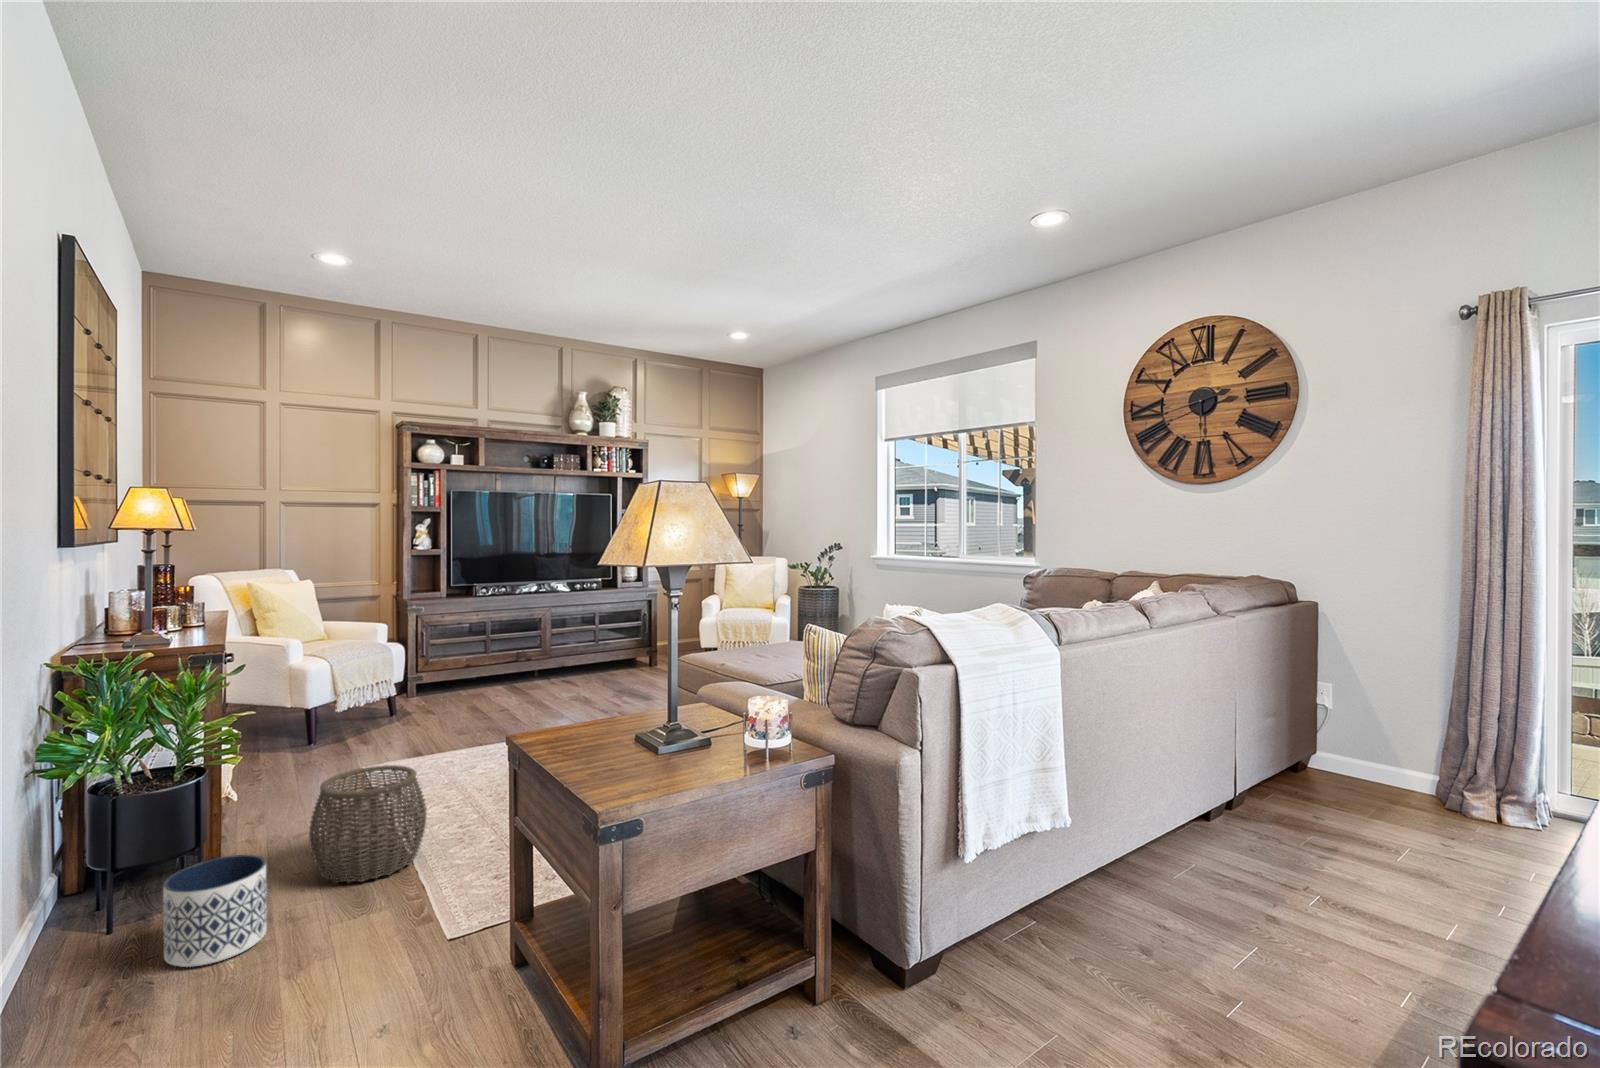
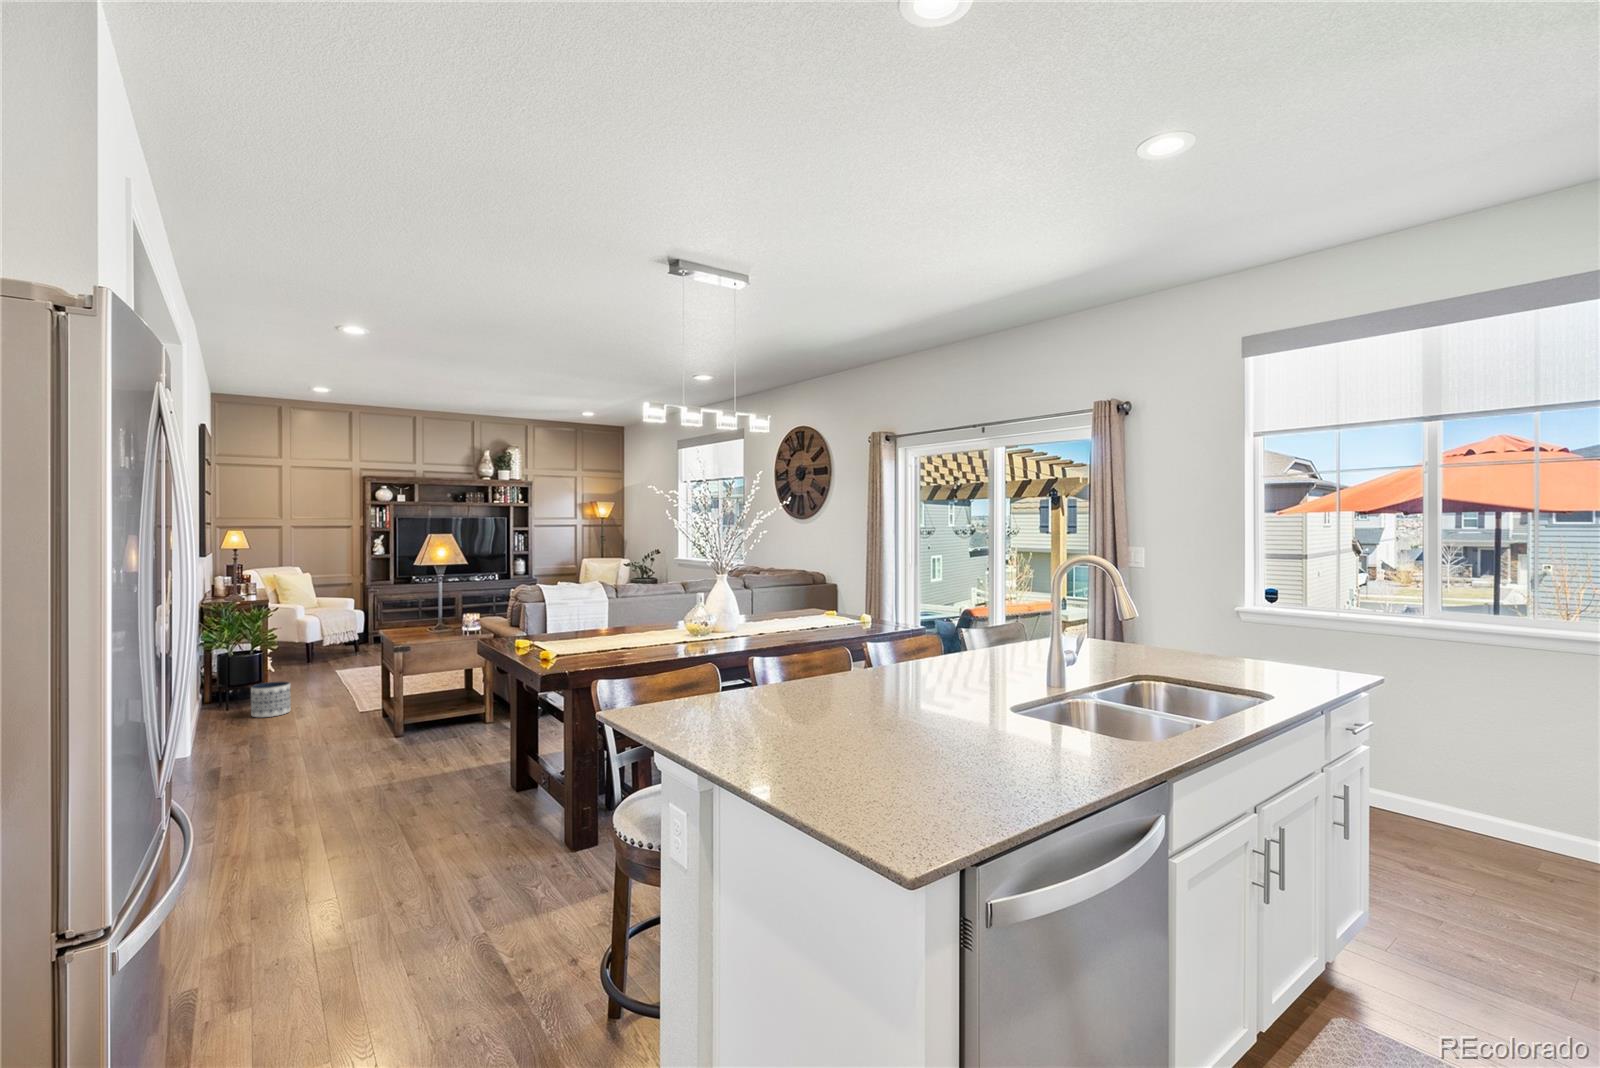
woven basket: present [309,765,427,883] -> none [308,655,362,701]

